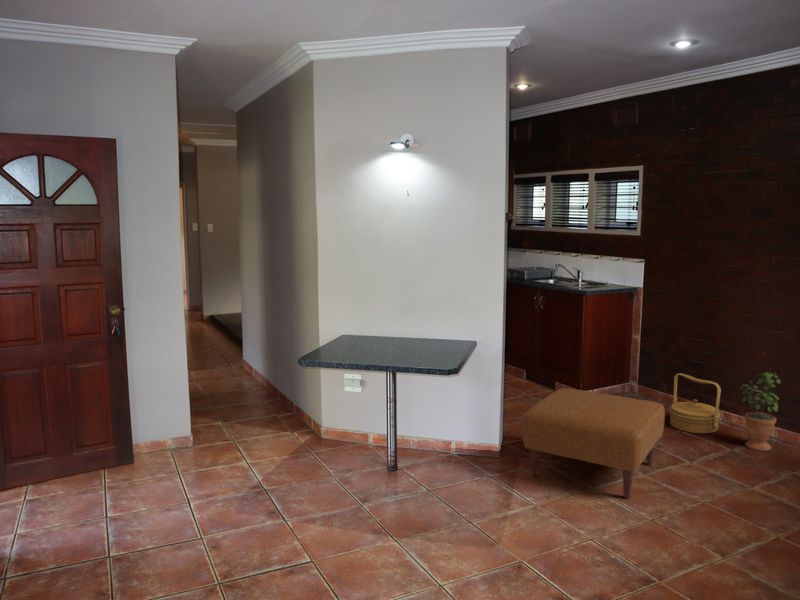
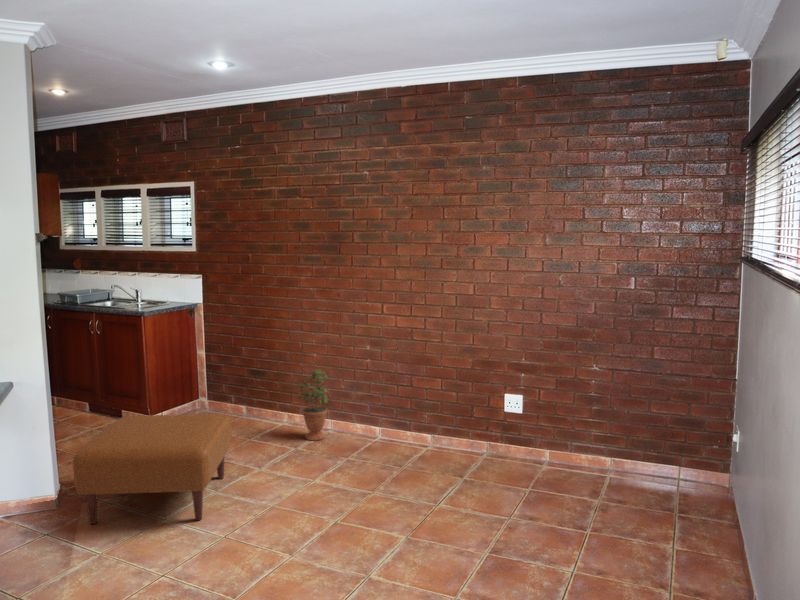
basket: present [670,373,721,433] -> none [238,382,283,436]

